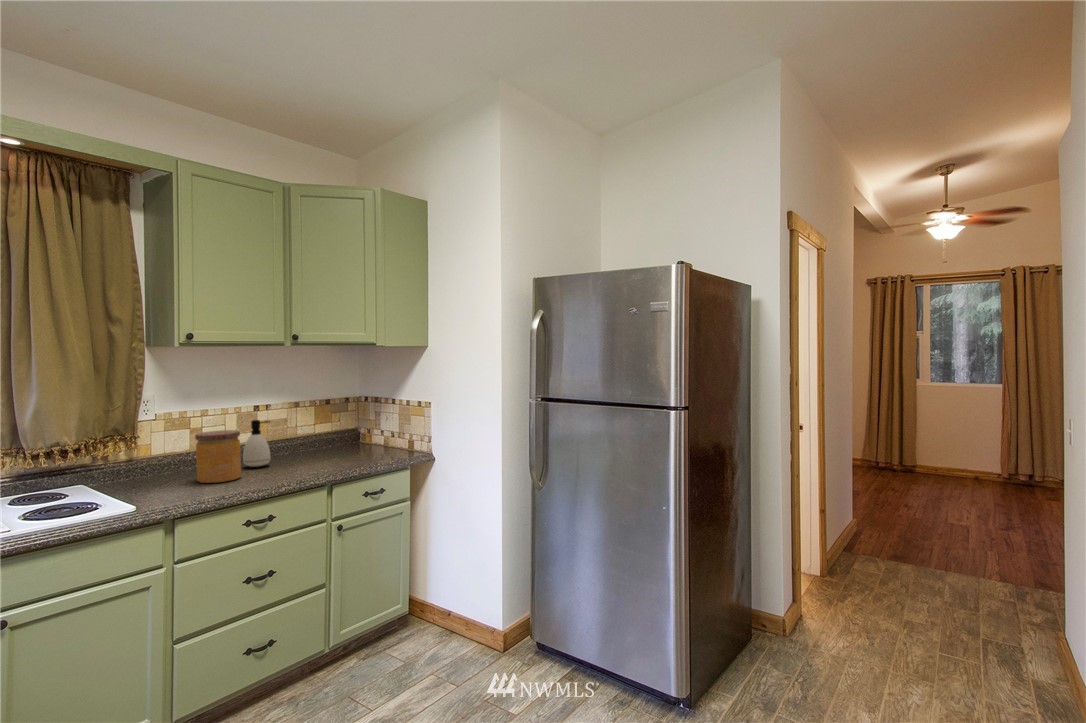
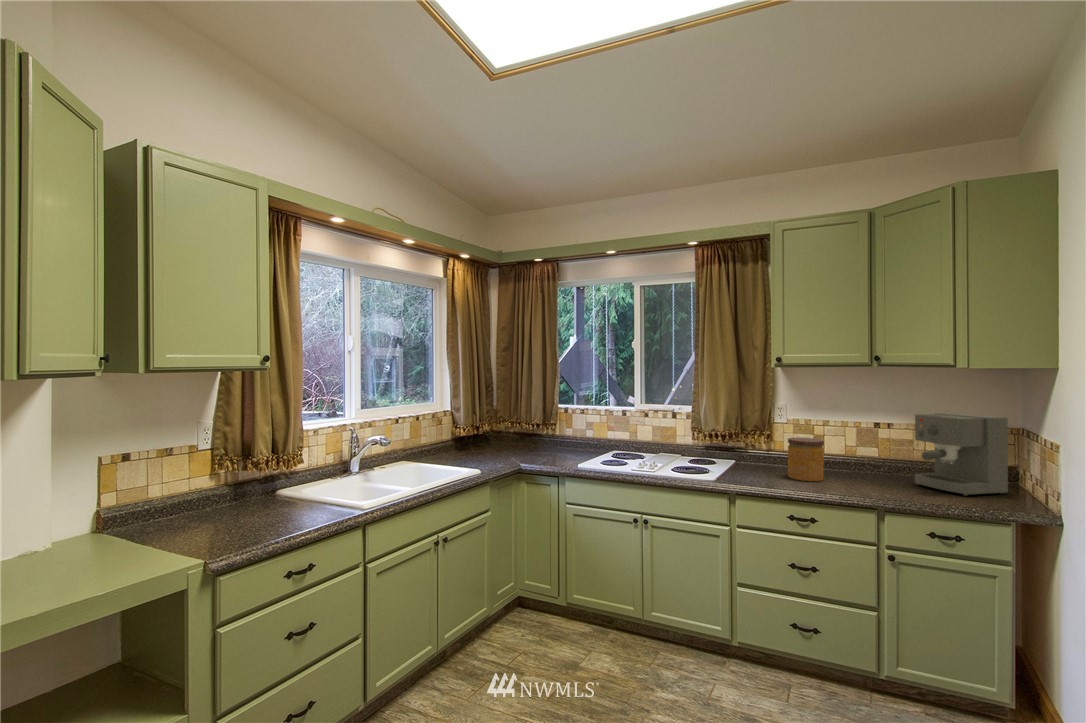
coffee maker: none [311,386,373,459] -> present [915,413,1008,496]
soap dispenser: present [243,420,271,467] -> none [843,435,869,478]

